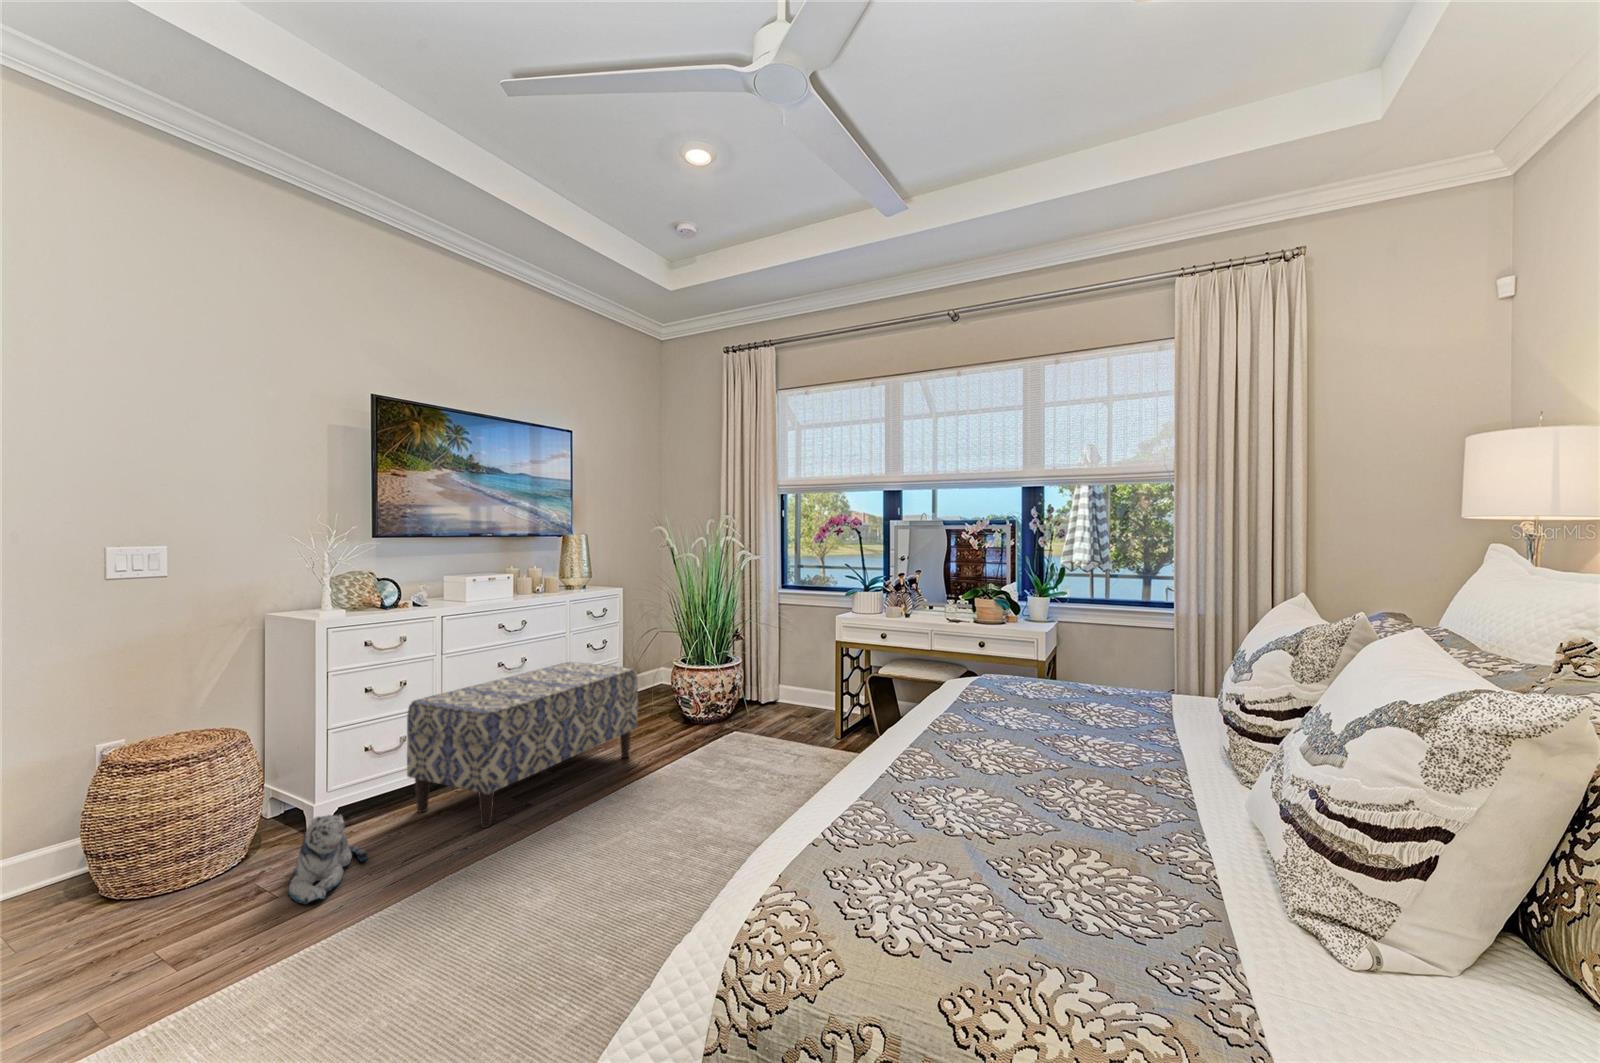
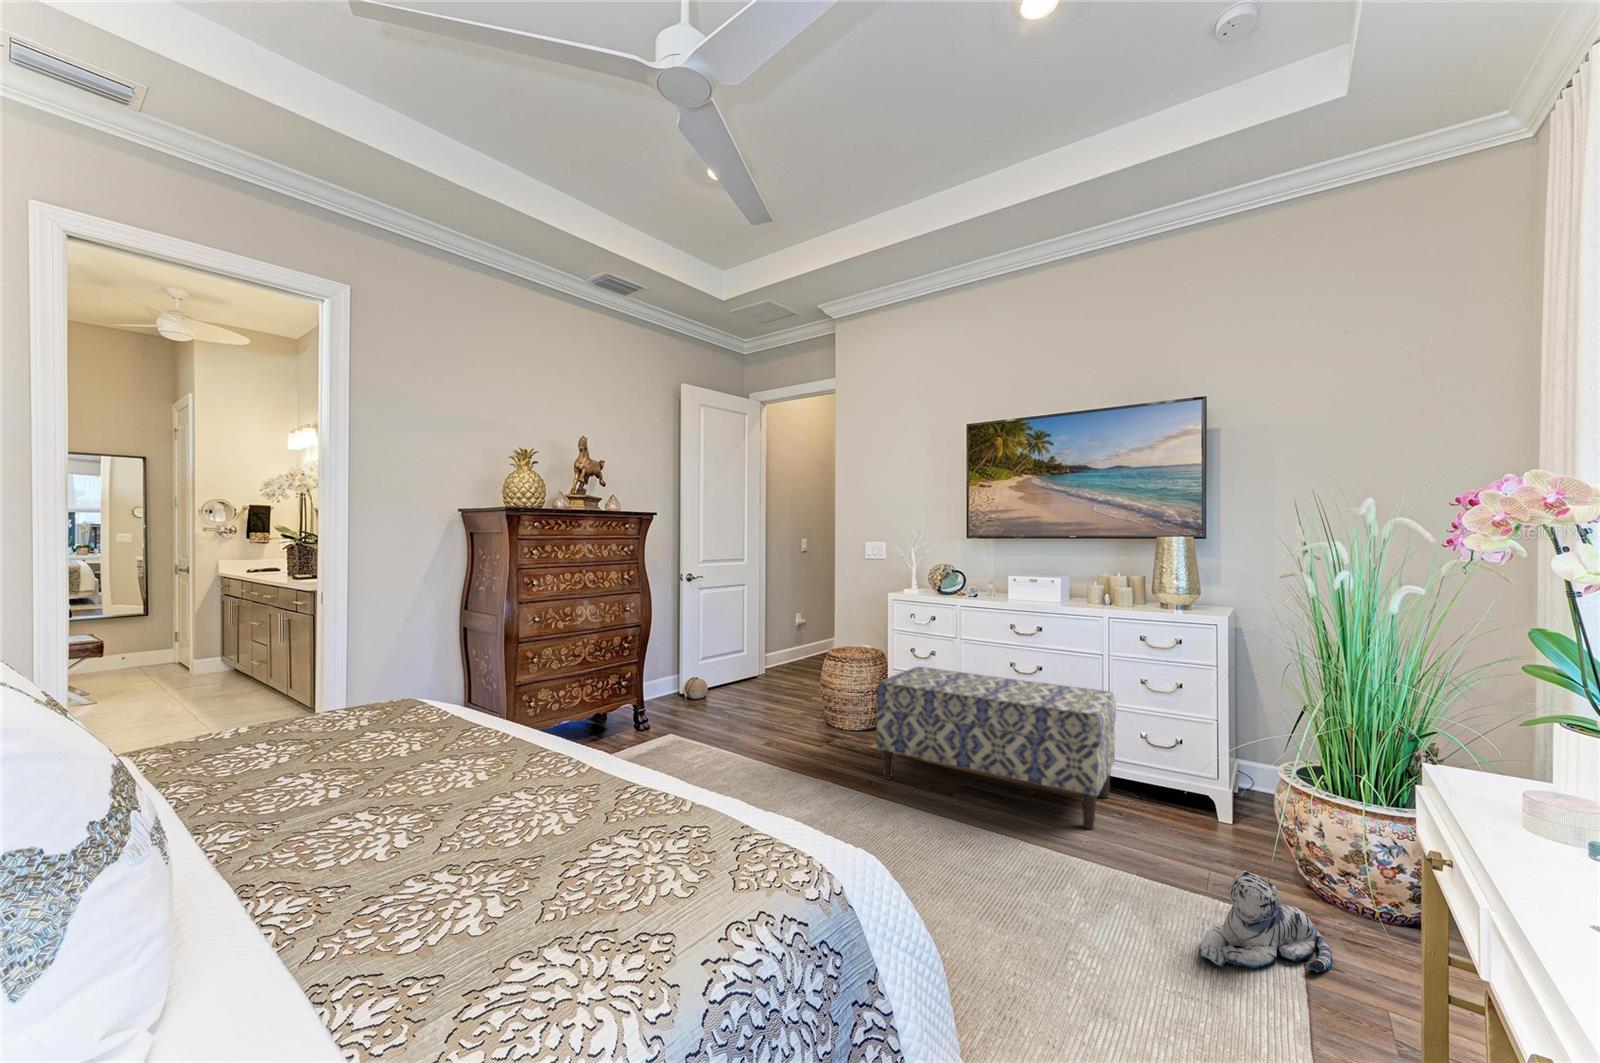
plush toy: present [288,814,368,904] -> present [1200,871,1333,972]

